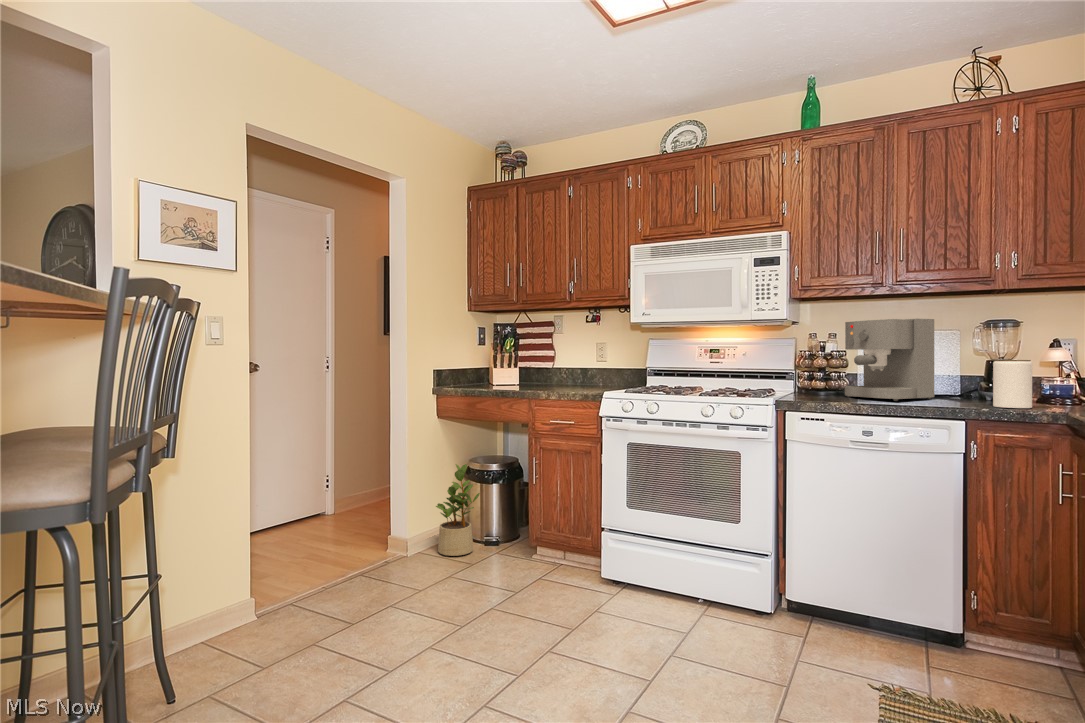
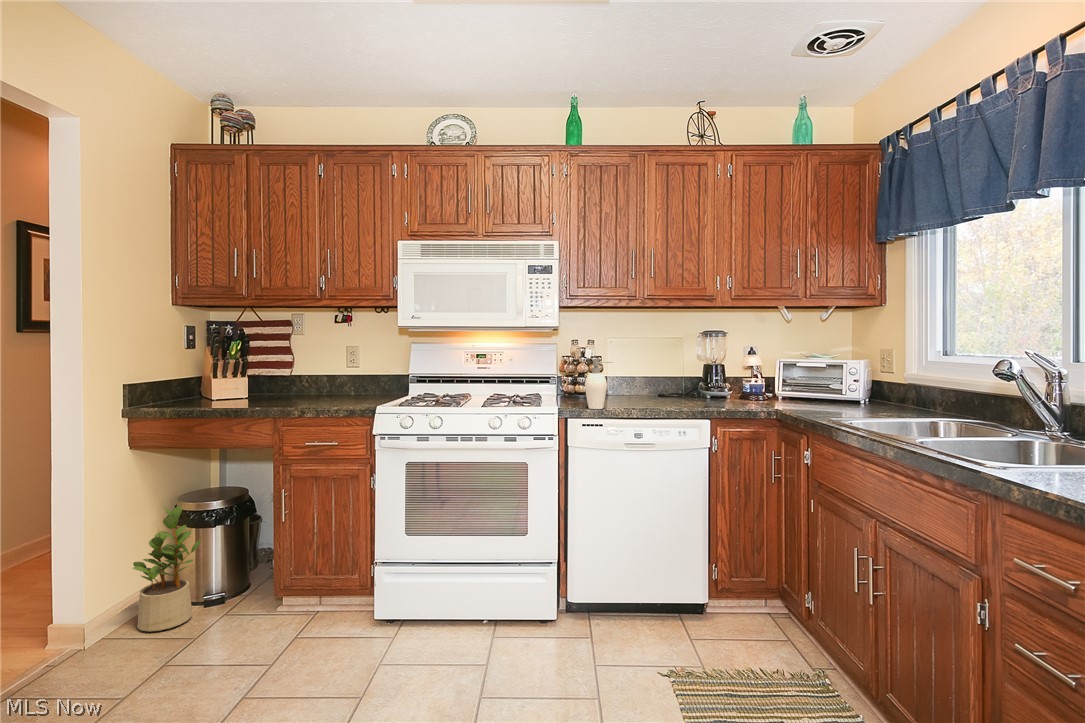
coffee maker: present [845,319,934,401] -> none [609,331,677,404]
soap dispenser: none [806,350,837,403] -> present [585,359,611,409]
jar: present [993,360,1032,408] -> none [724,367,751,407]

